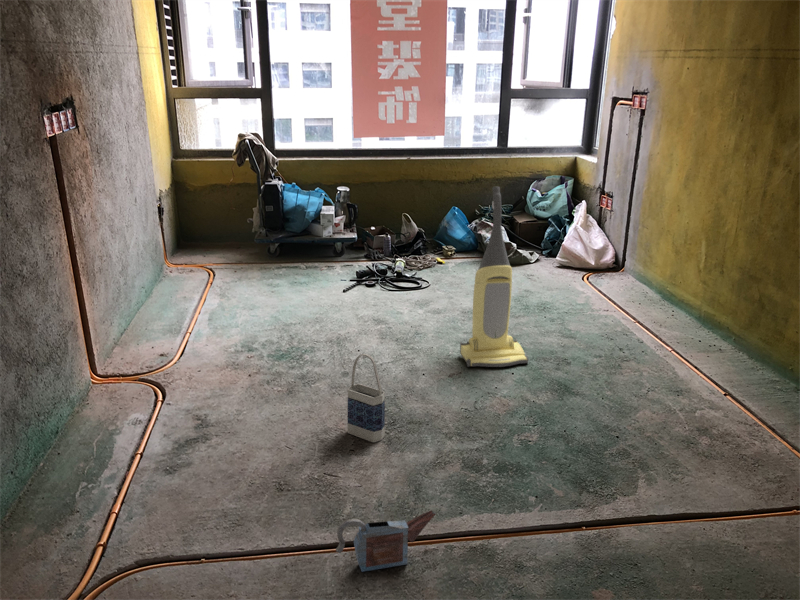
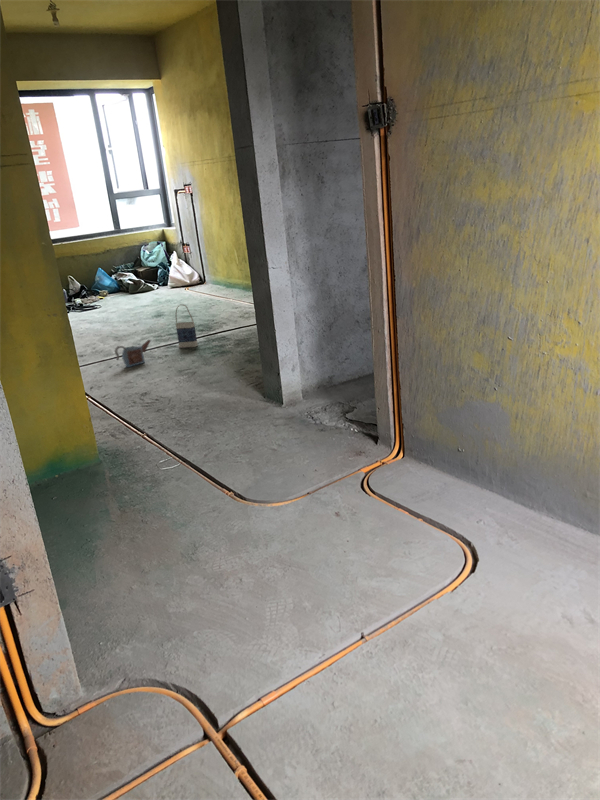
vacuum cleaner: present [460,187,528,367] -> none [130,232,169,323]
bag: present [347,354,385,443] -> present [176,304,198,348]

